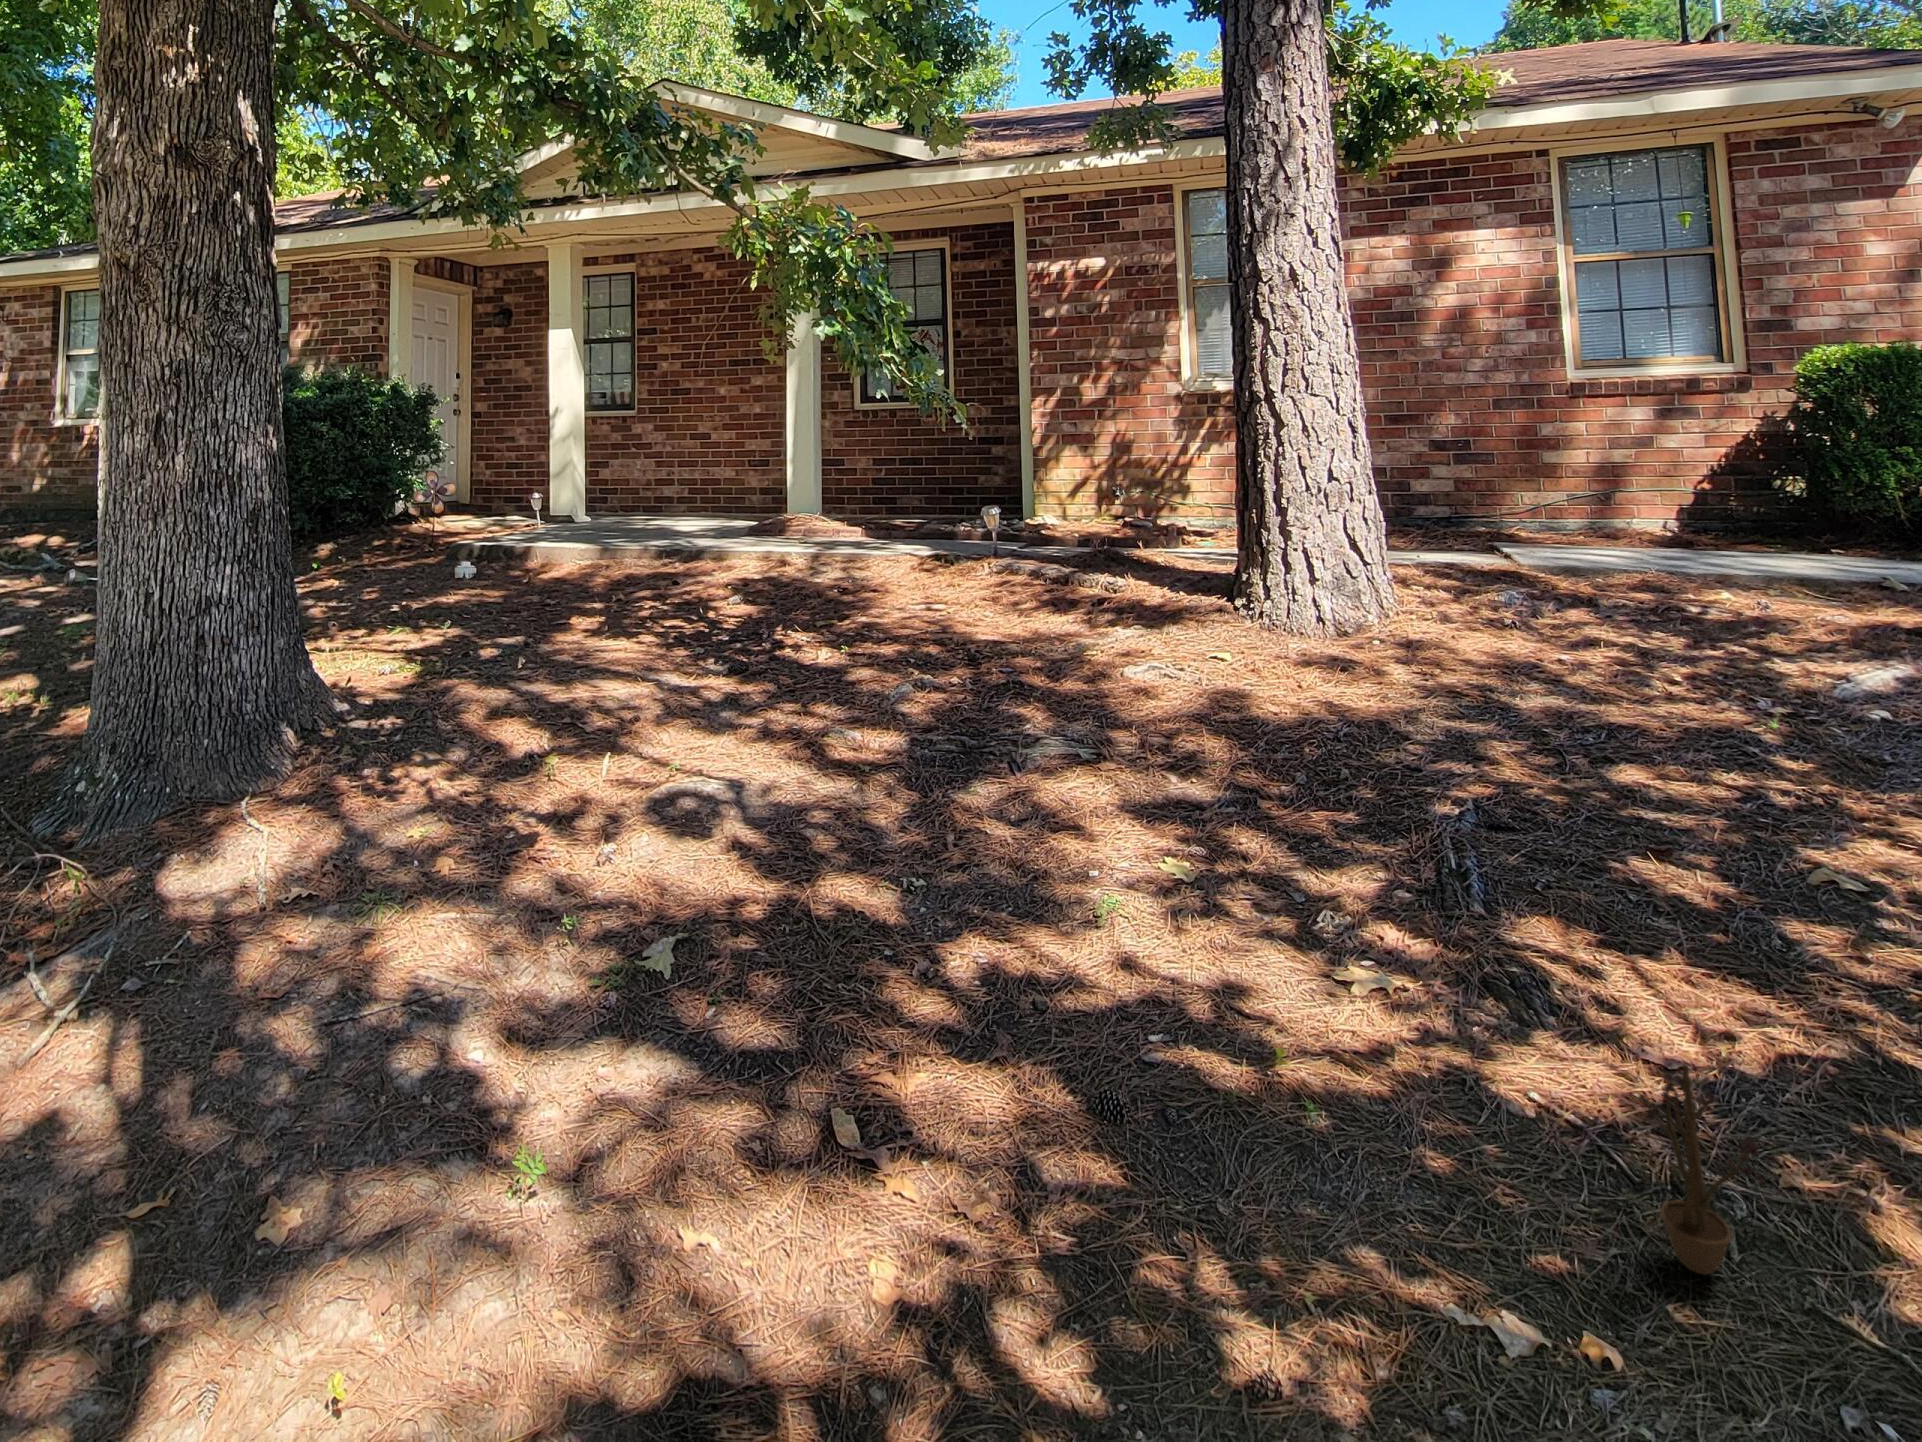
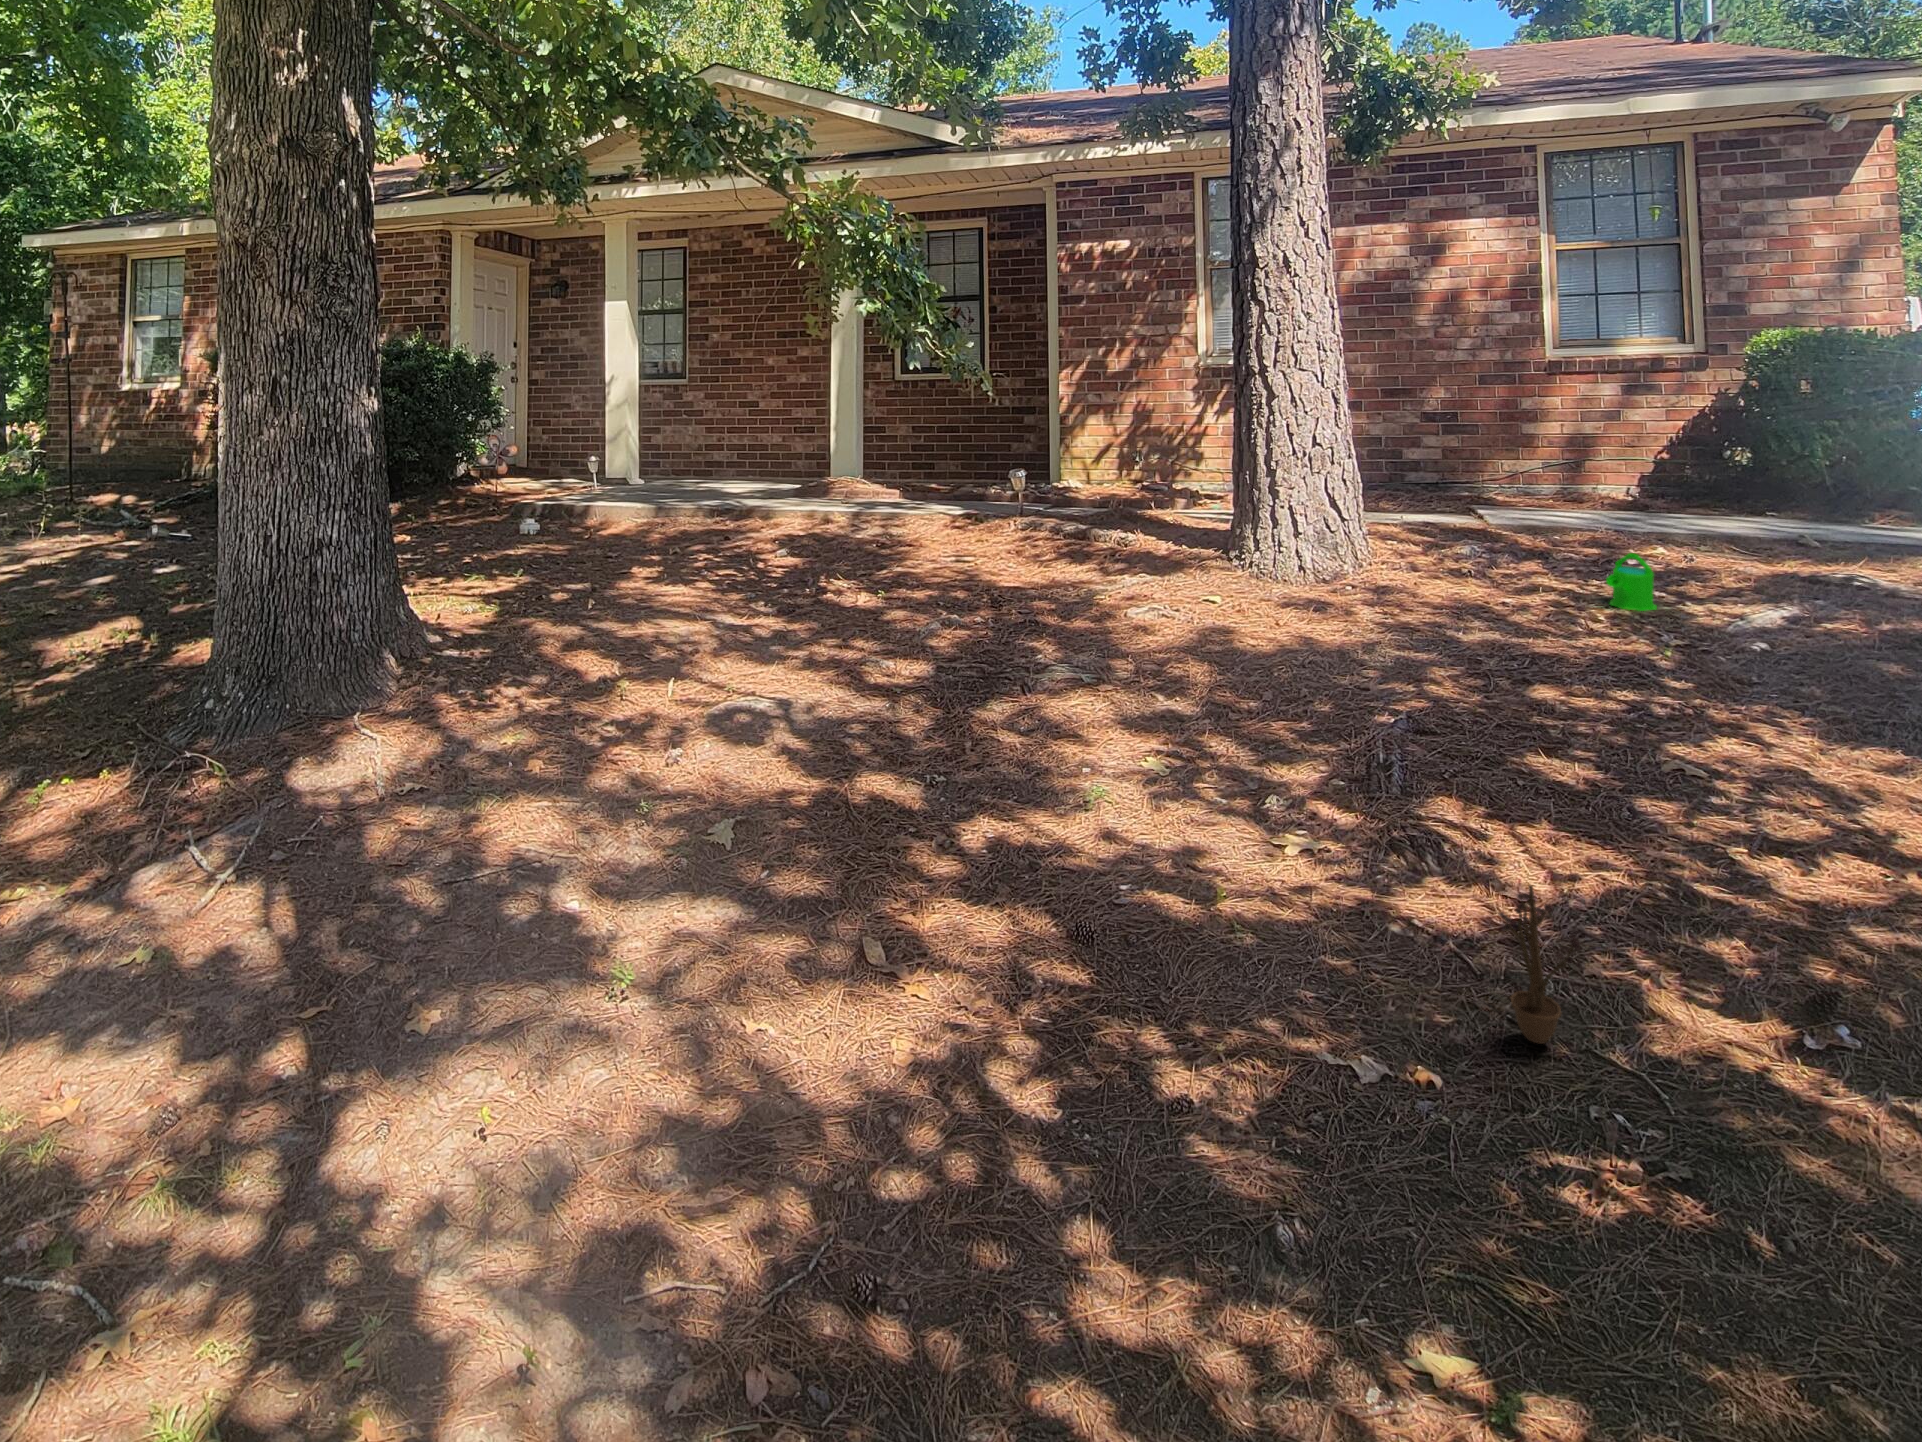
watering can: none [1679,603,1740,672] -> present [1606,553,1657,611]

